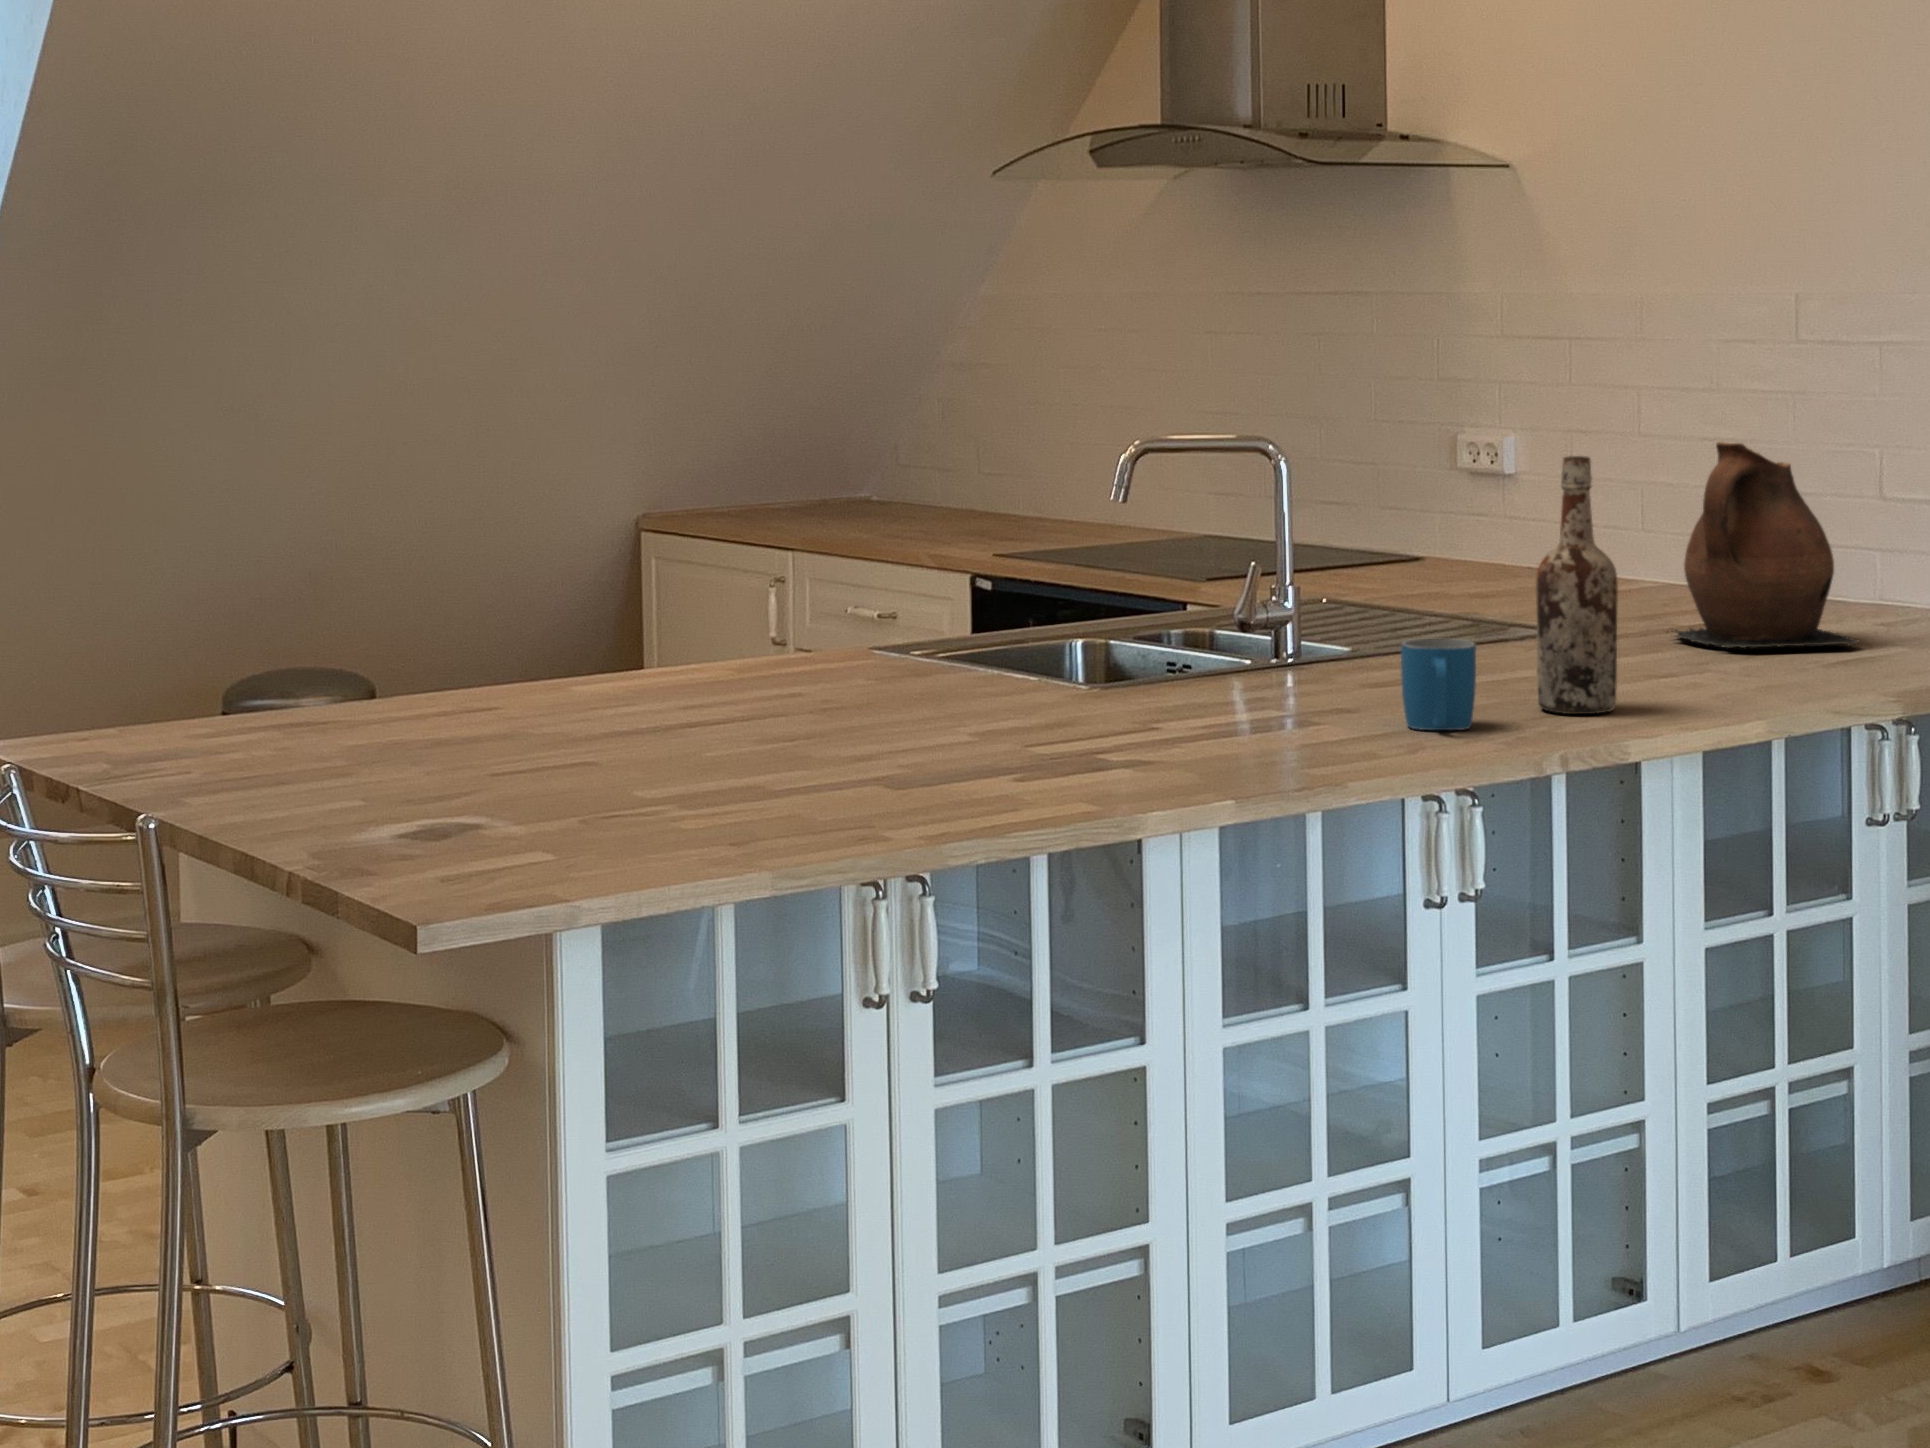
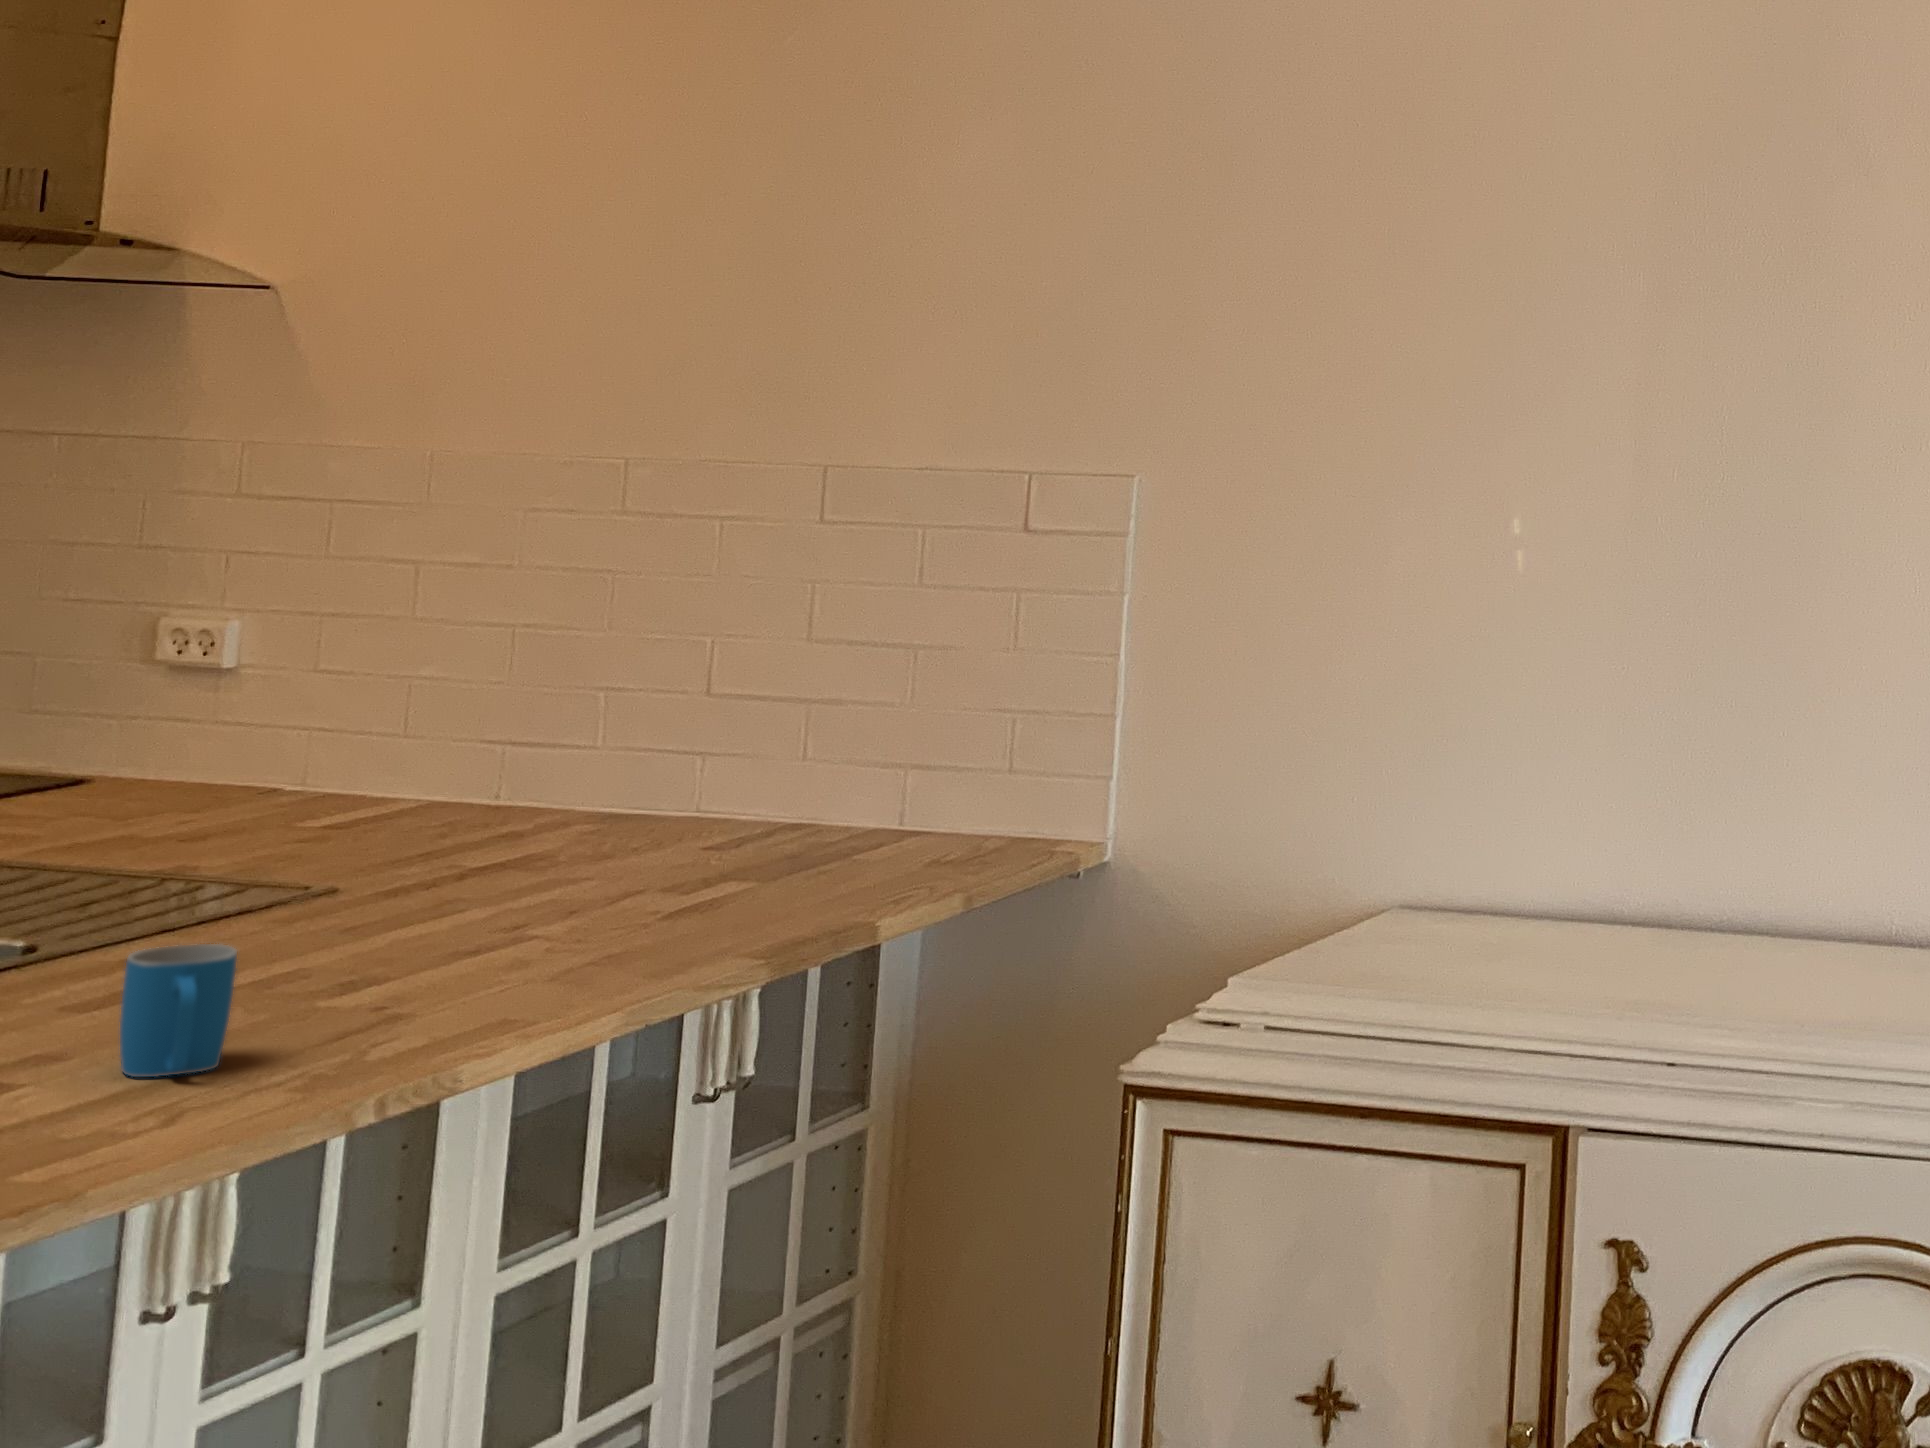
ceramic pitcher: present [1672,442,1859,648] -> none [450,648,697,900]
wine bottle: present [1536,456,1618,714] -> none [309,691,435,1027]

